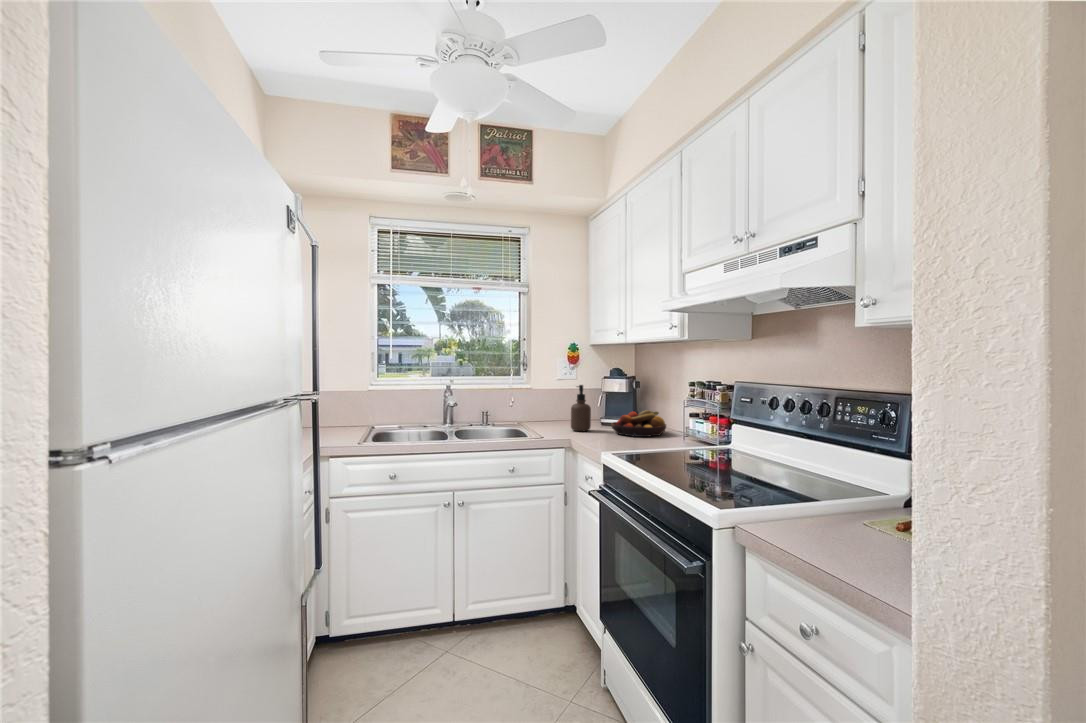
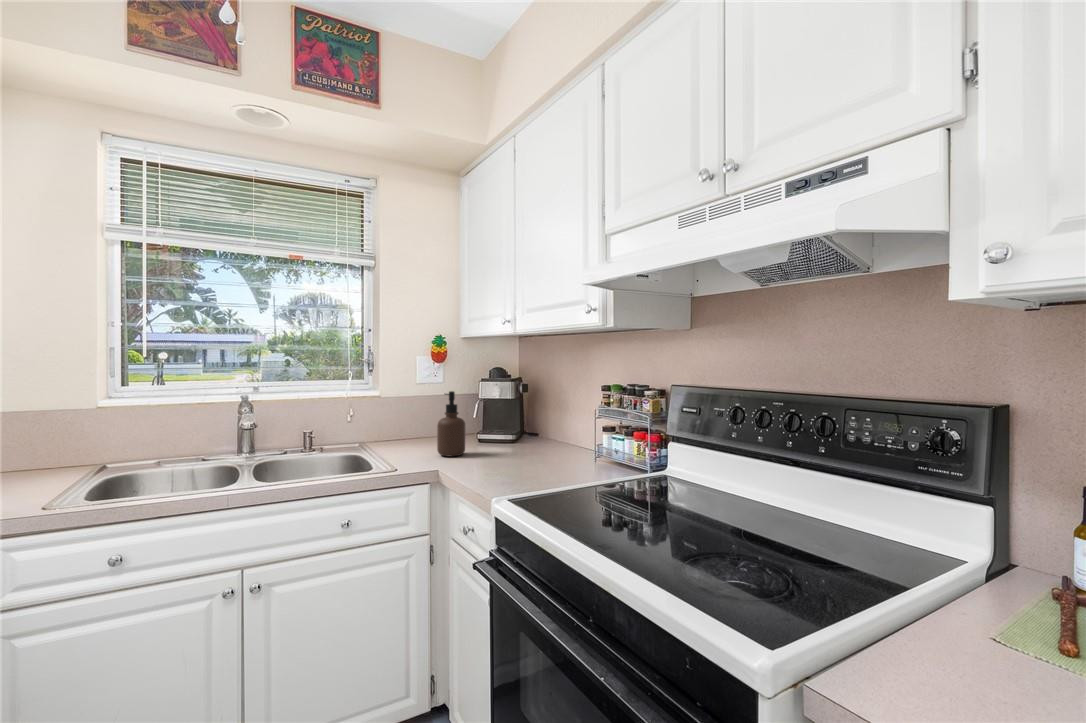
fruit bowl: present [611,410,666,437] -> none [494,423,568,462]

